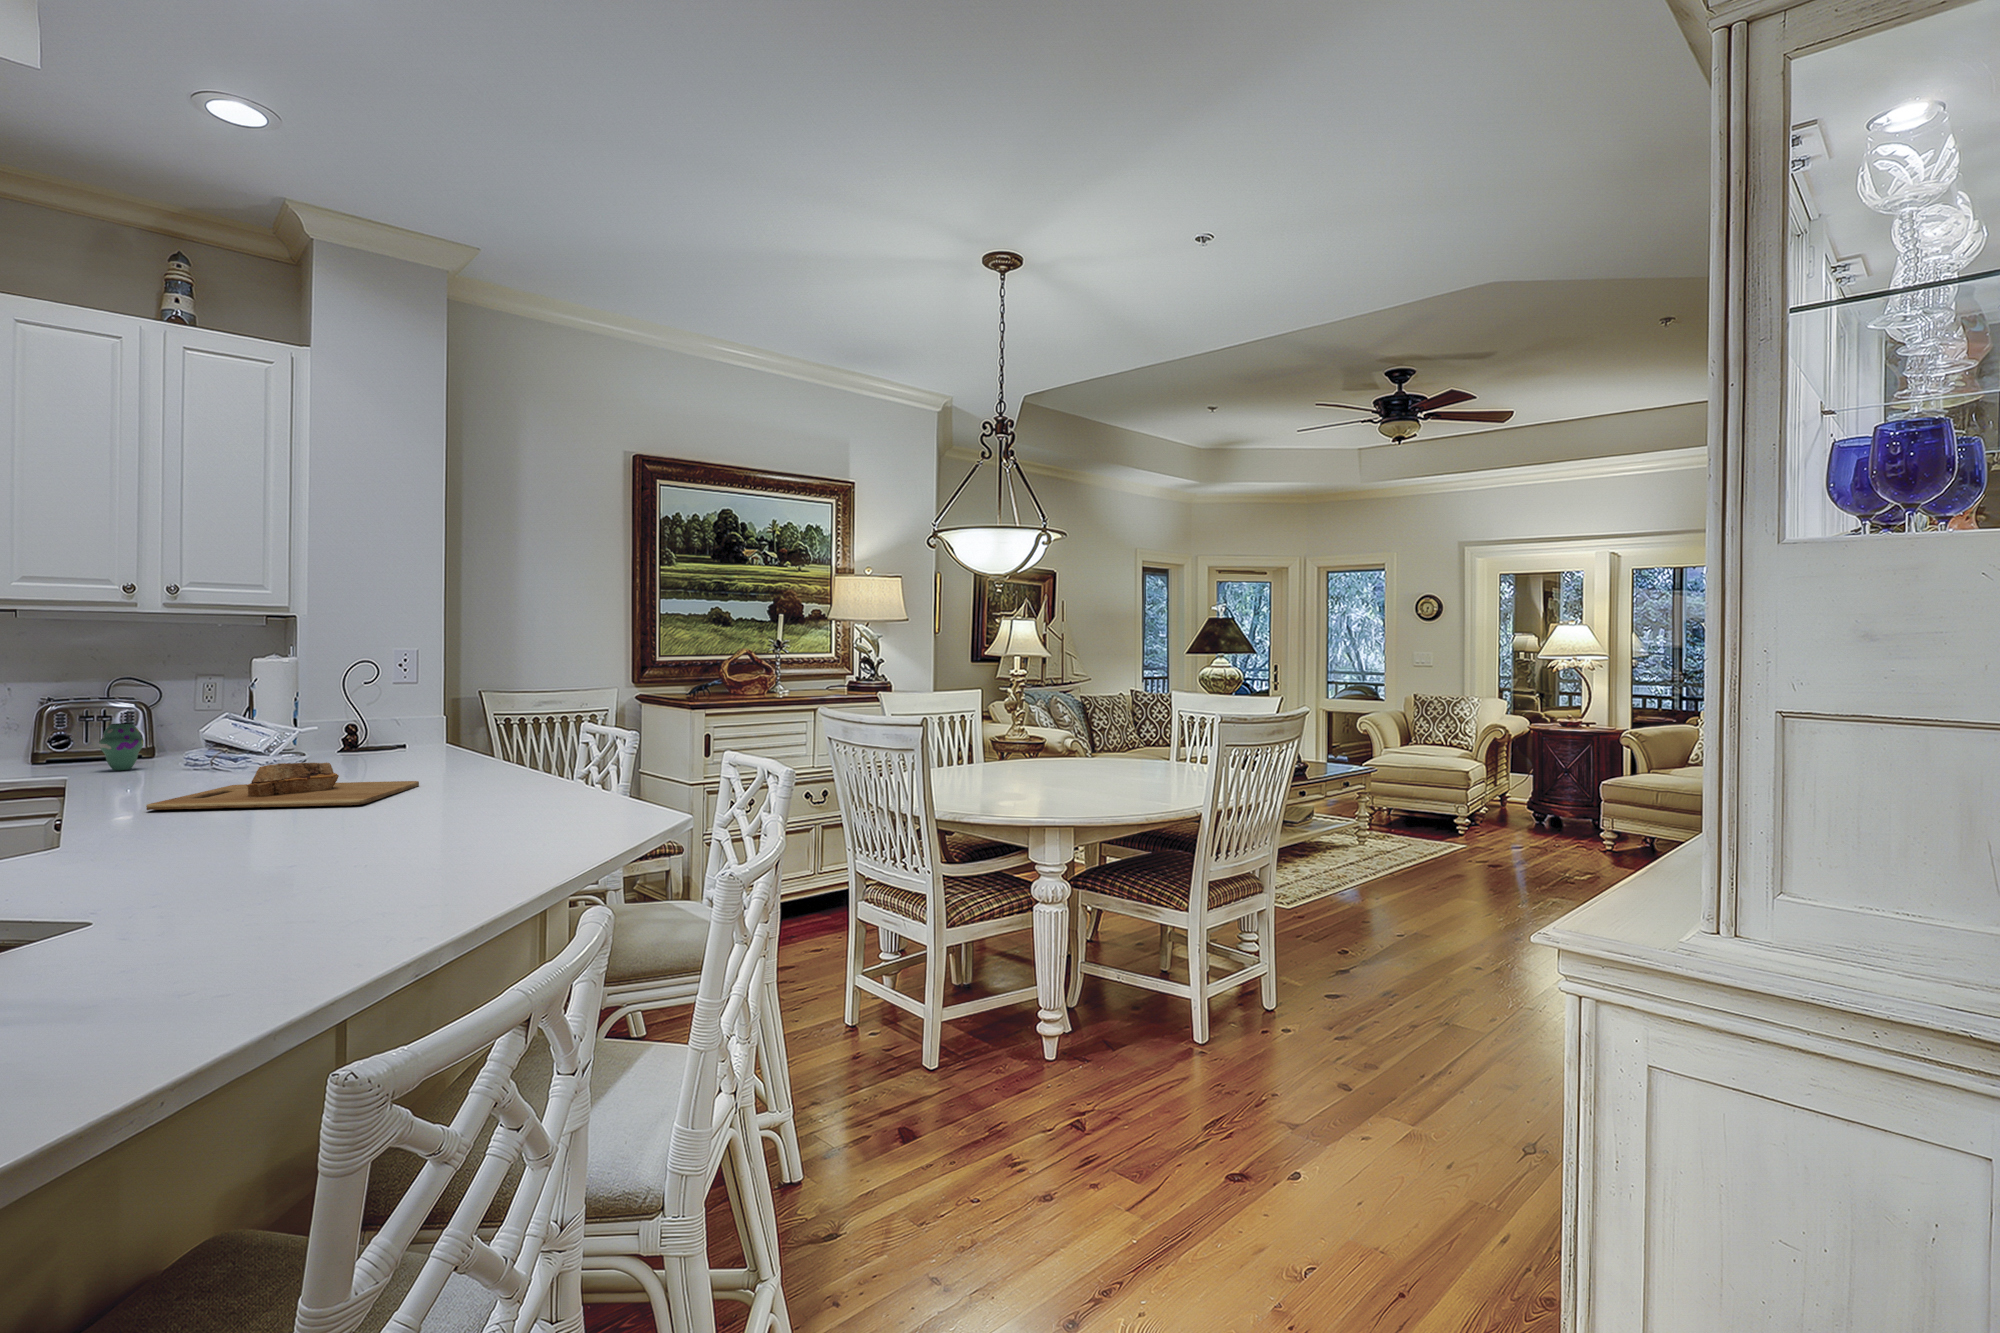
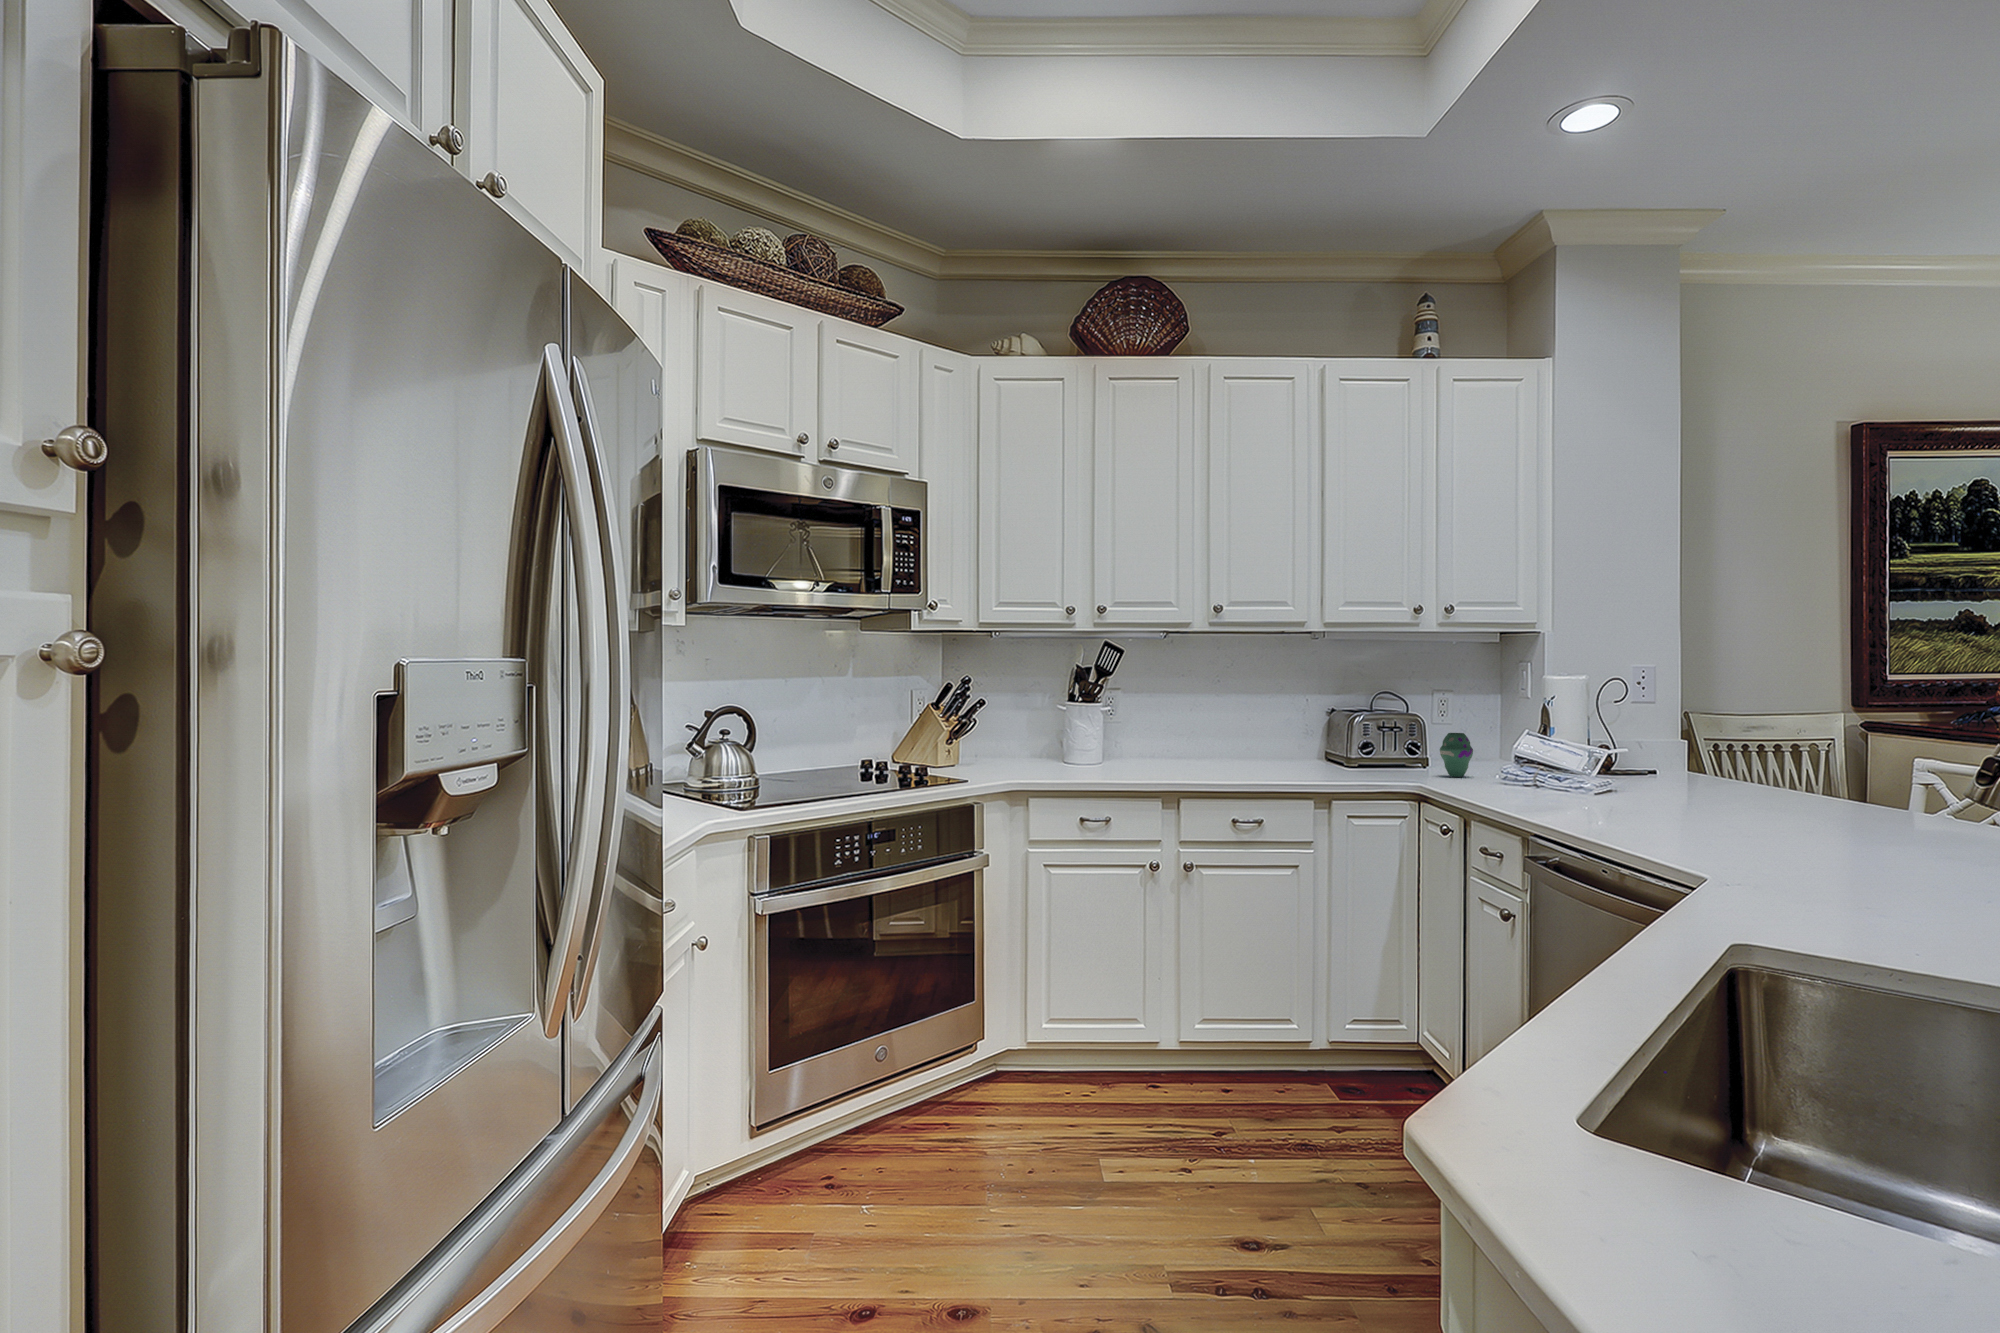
cutting board: present [146,763,419,810] -> none [1641,777,1900,830]

